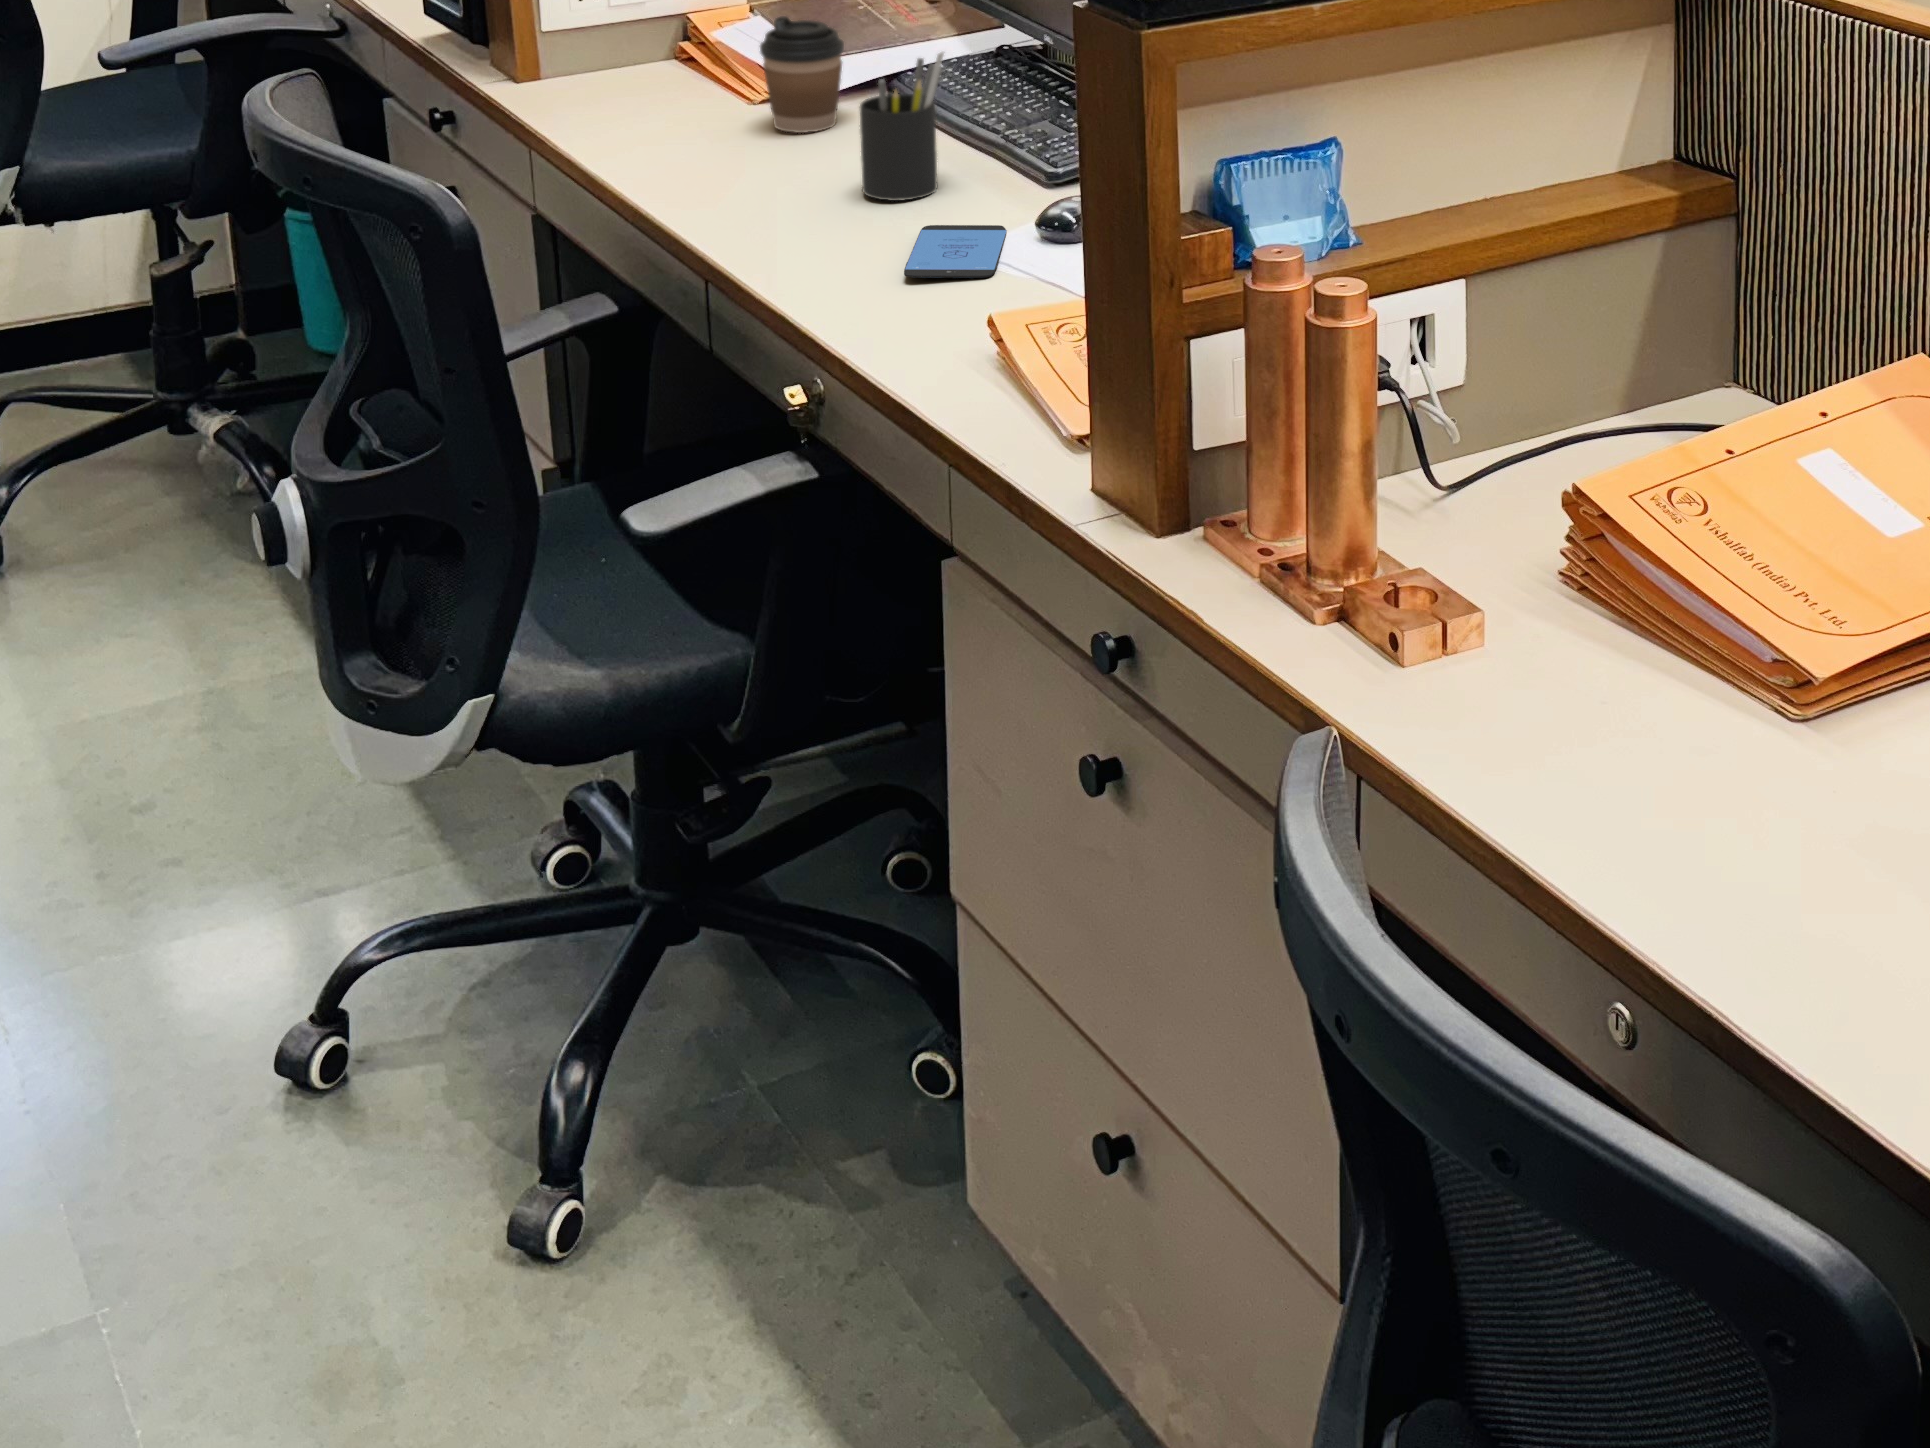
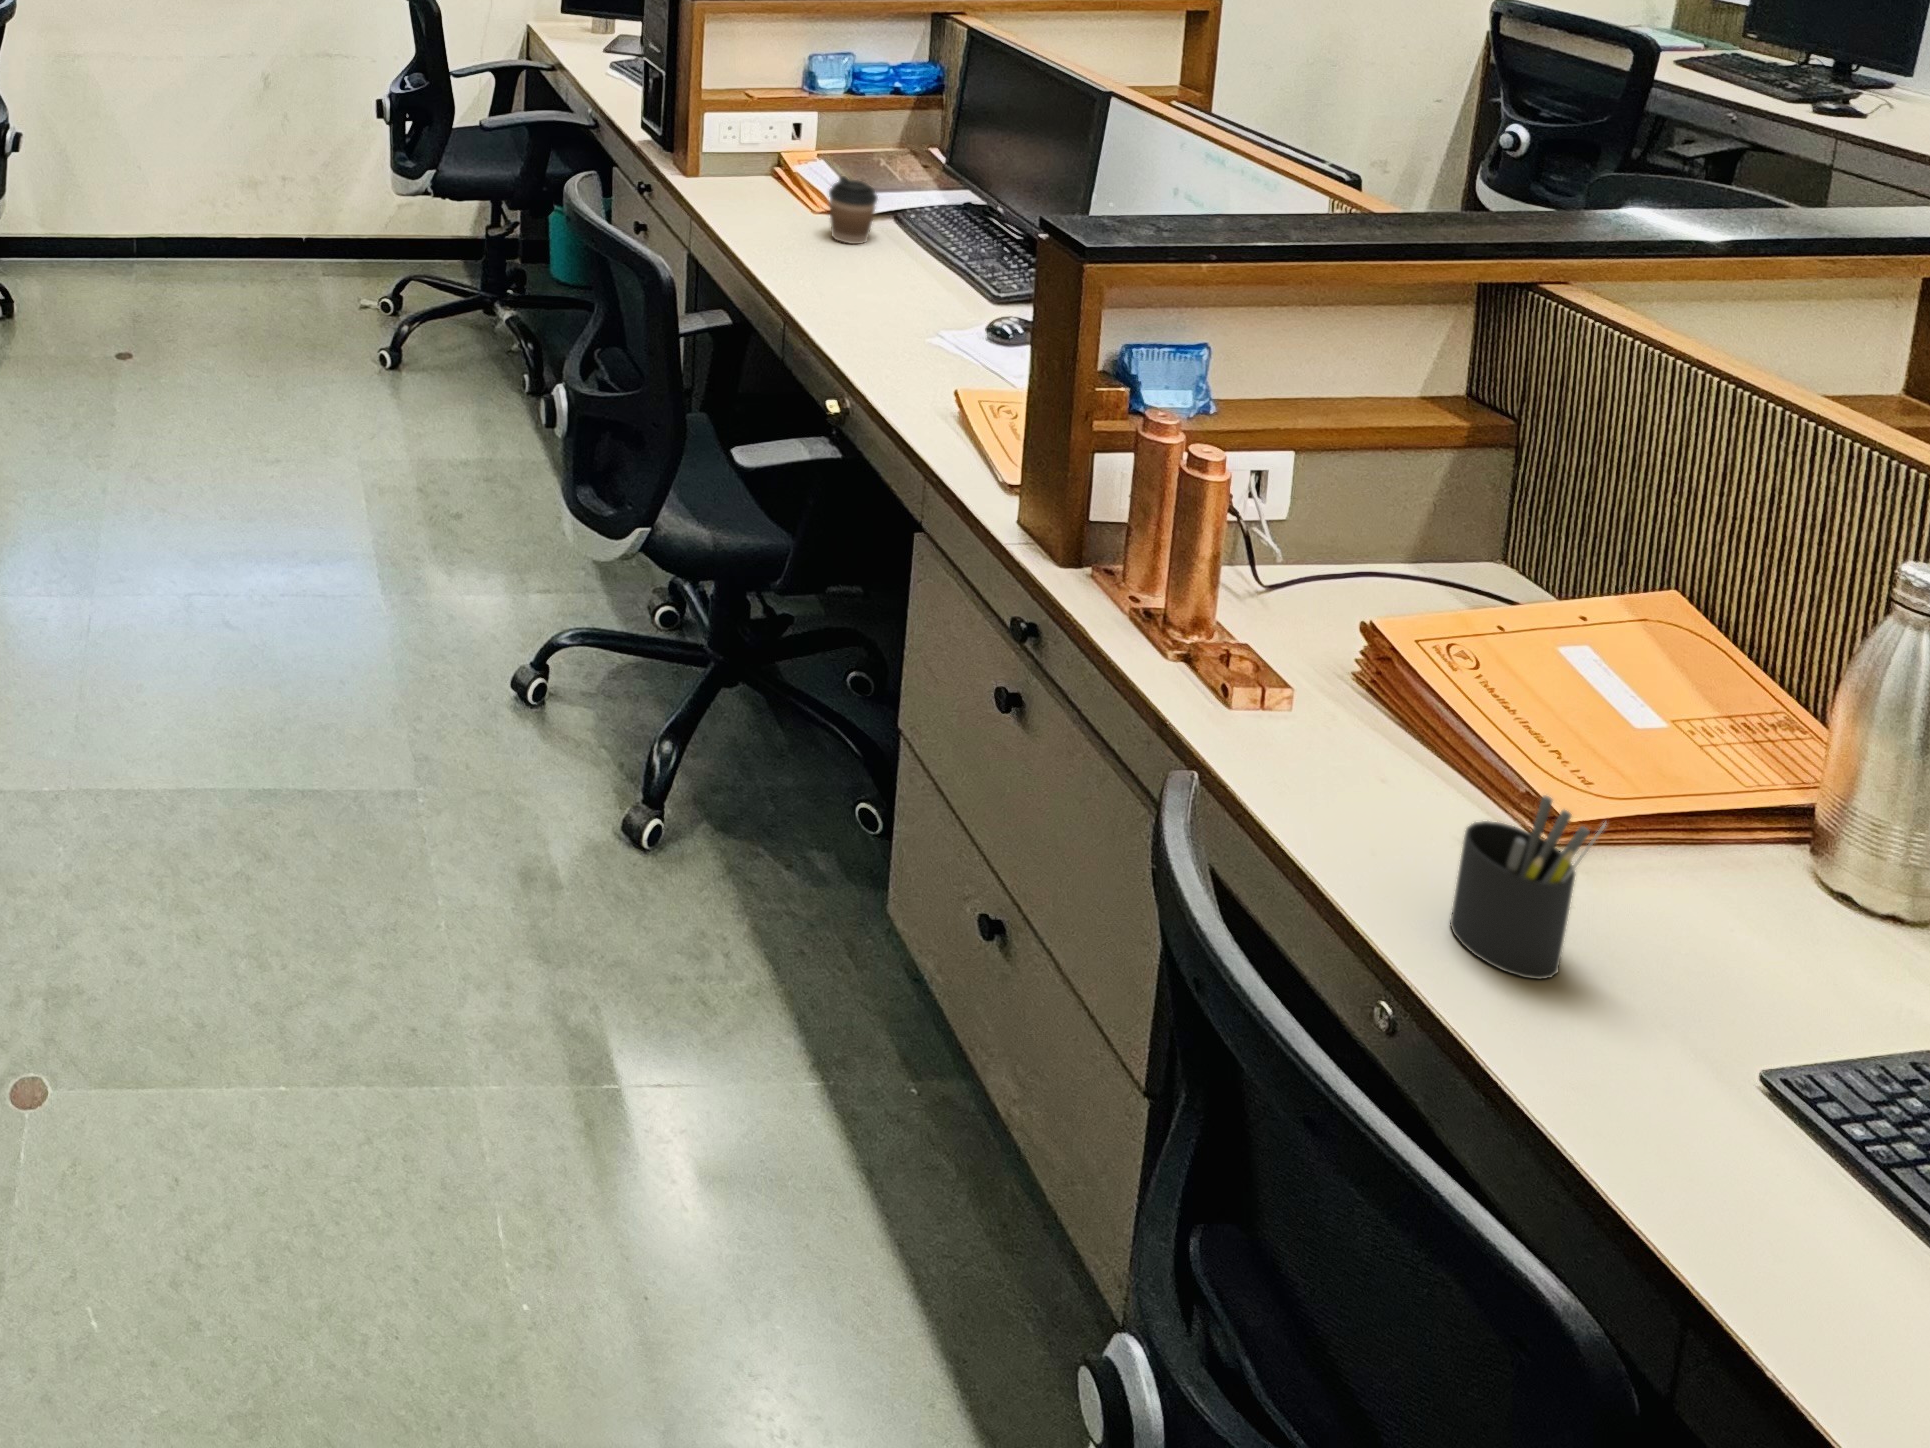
pen holder: present [860,52,944,201] -> present [1450,796,1605,979]
smartphone: present [904,225,1007,278] -> none [908,321,972,363]

